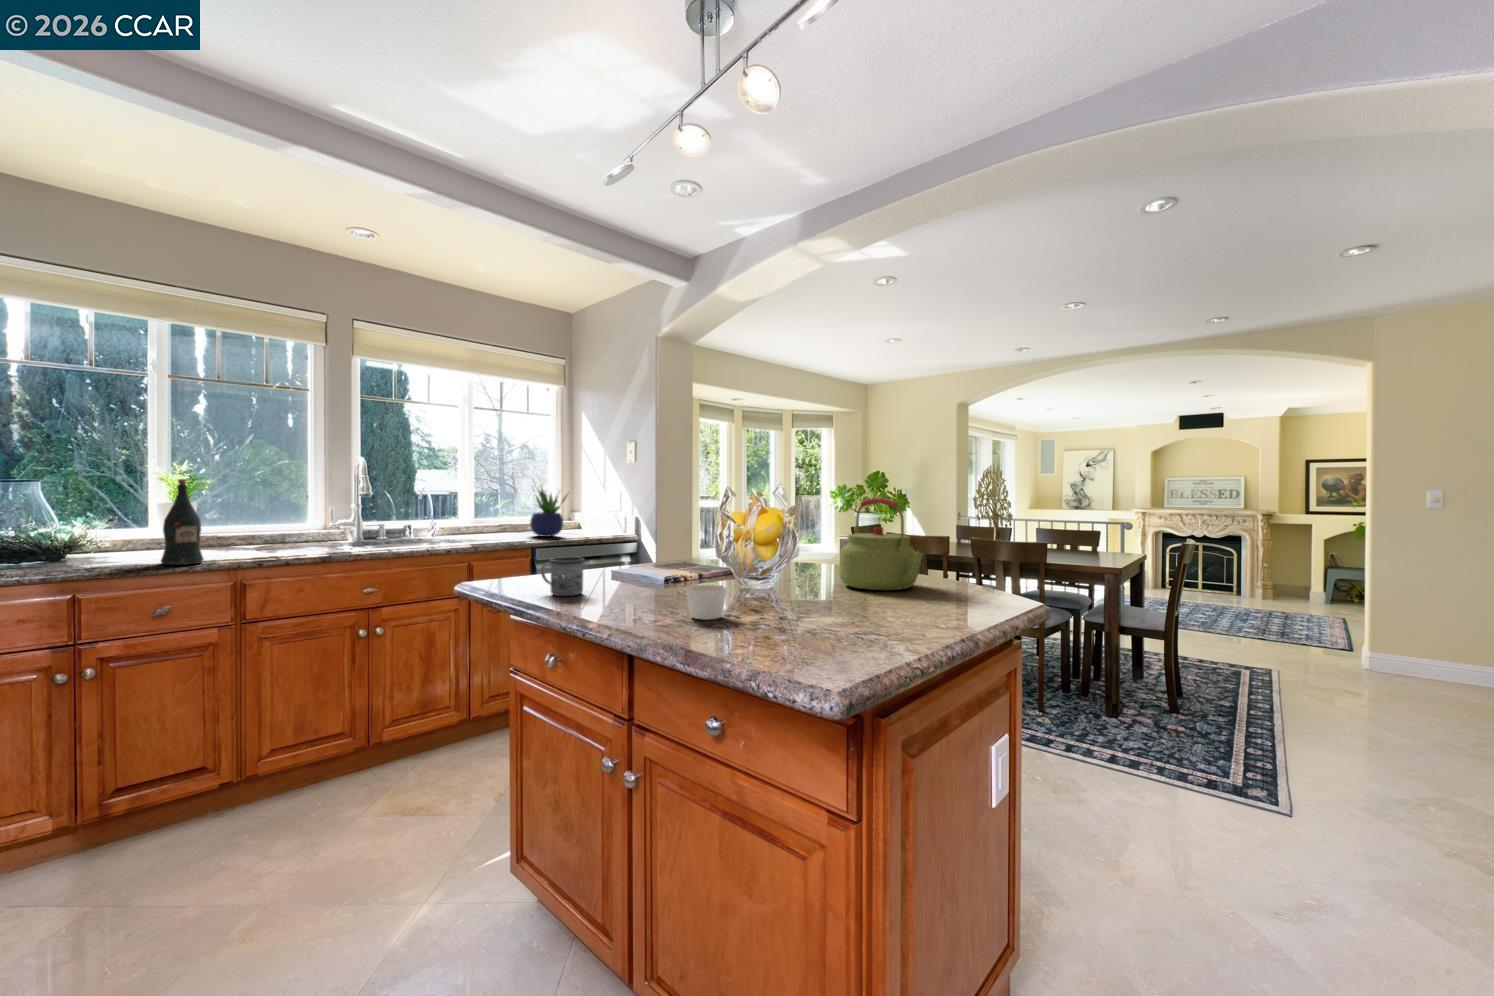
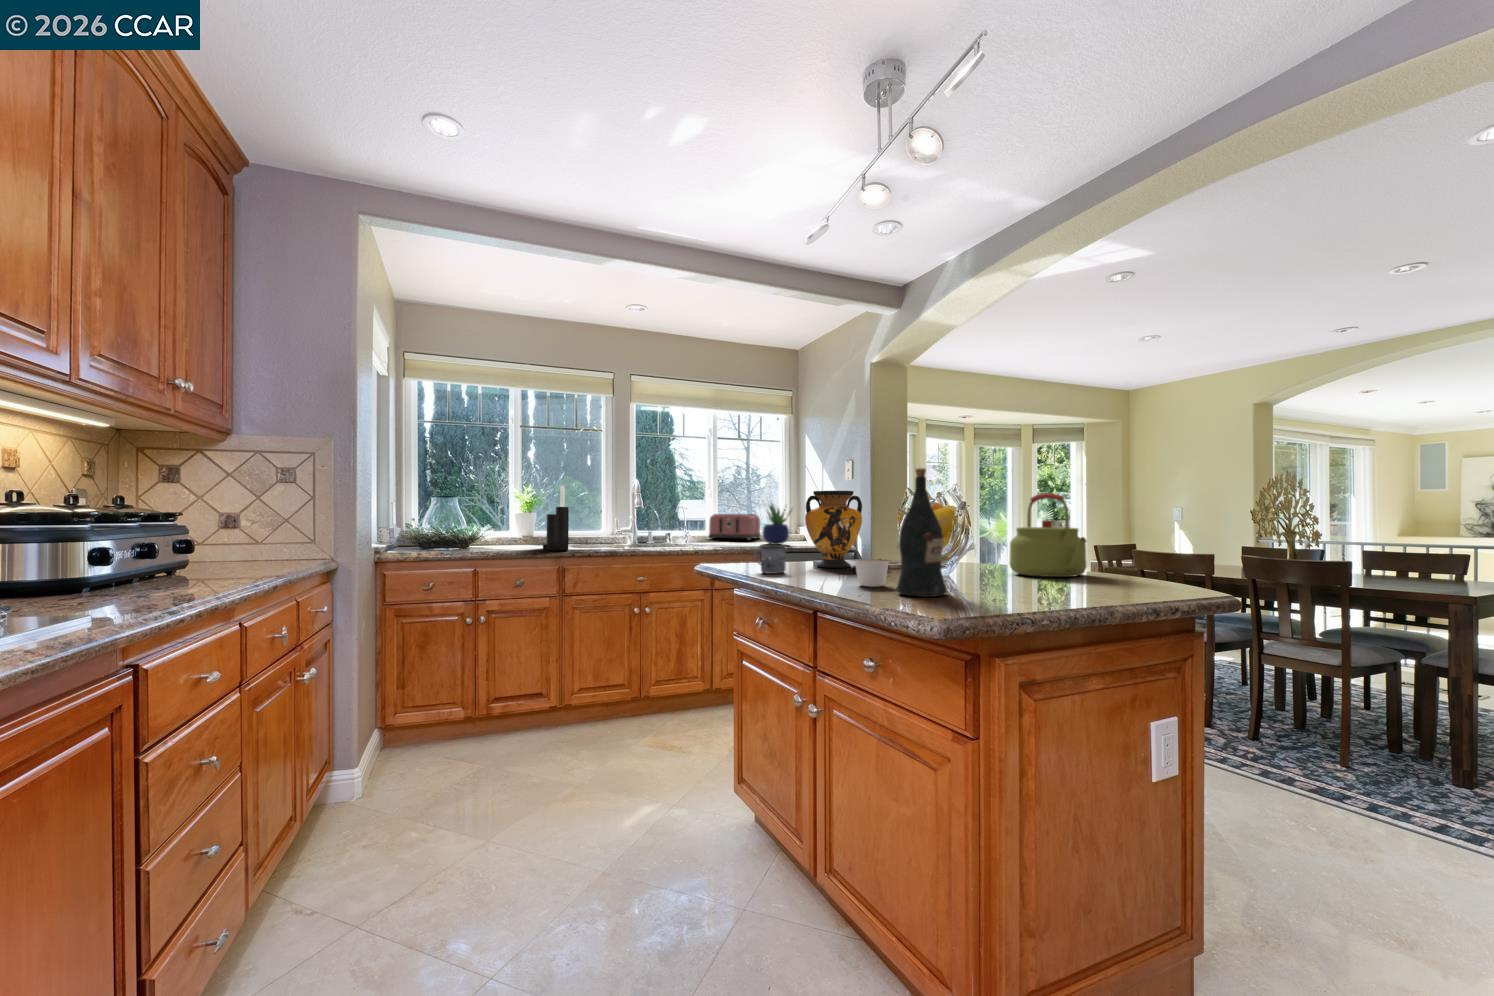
knife block: none [211,465,254,556] -> present [543,485,569,550]
wine bottle: present [161,479,203,565] -> present [897,468,946,597]
vase: none [603,487,672,580] -> present [805,491,862,568]
toaster: none [460,499,526,531] -> present [709,514,761,540]

